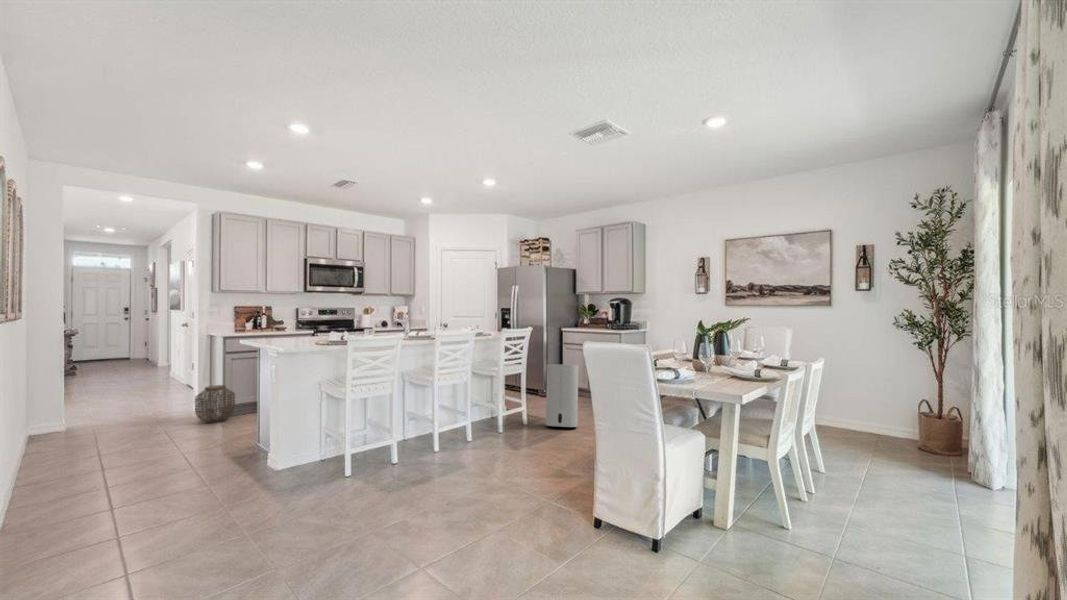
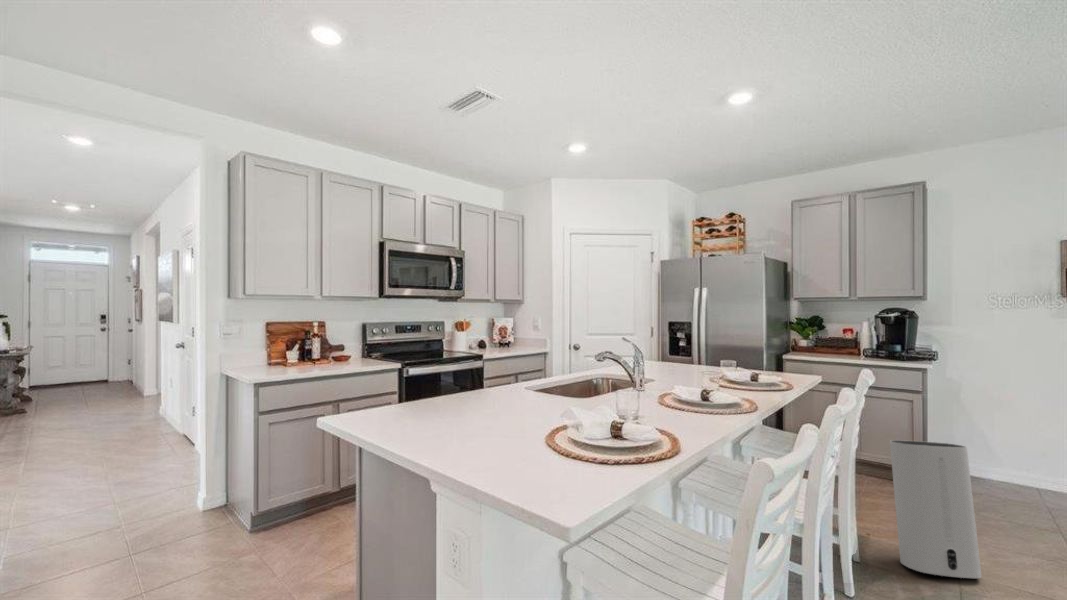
woven basket: present [195,385,235,423] -> none [201,477,277,558]

